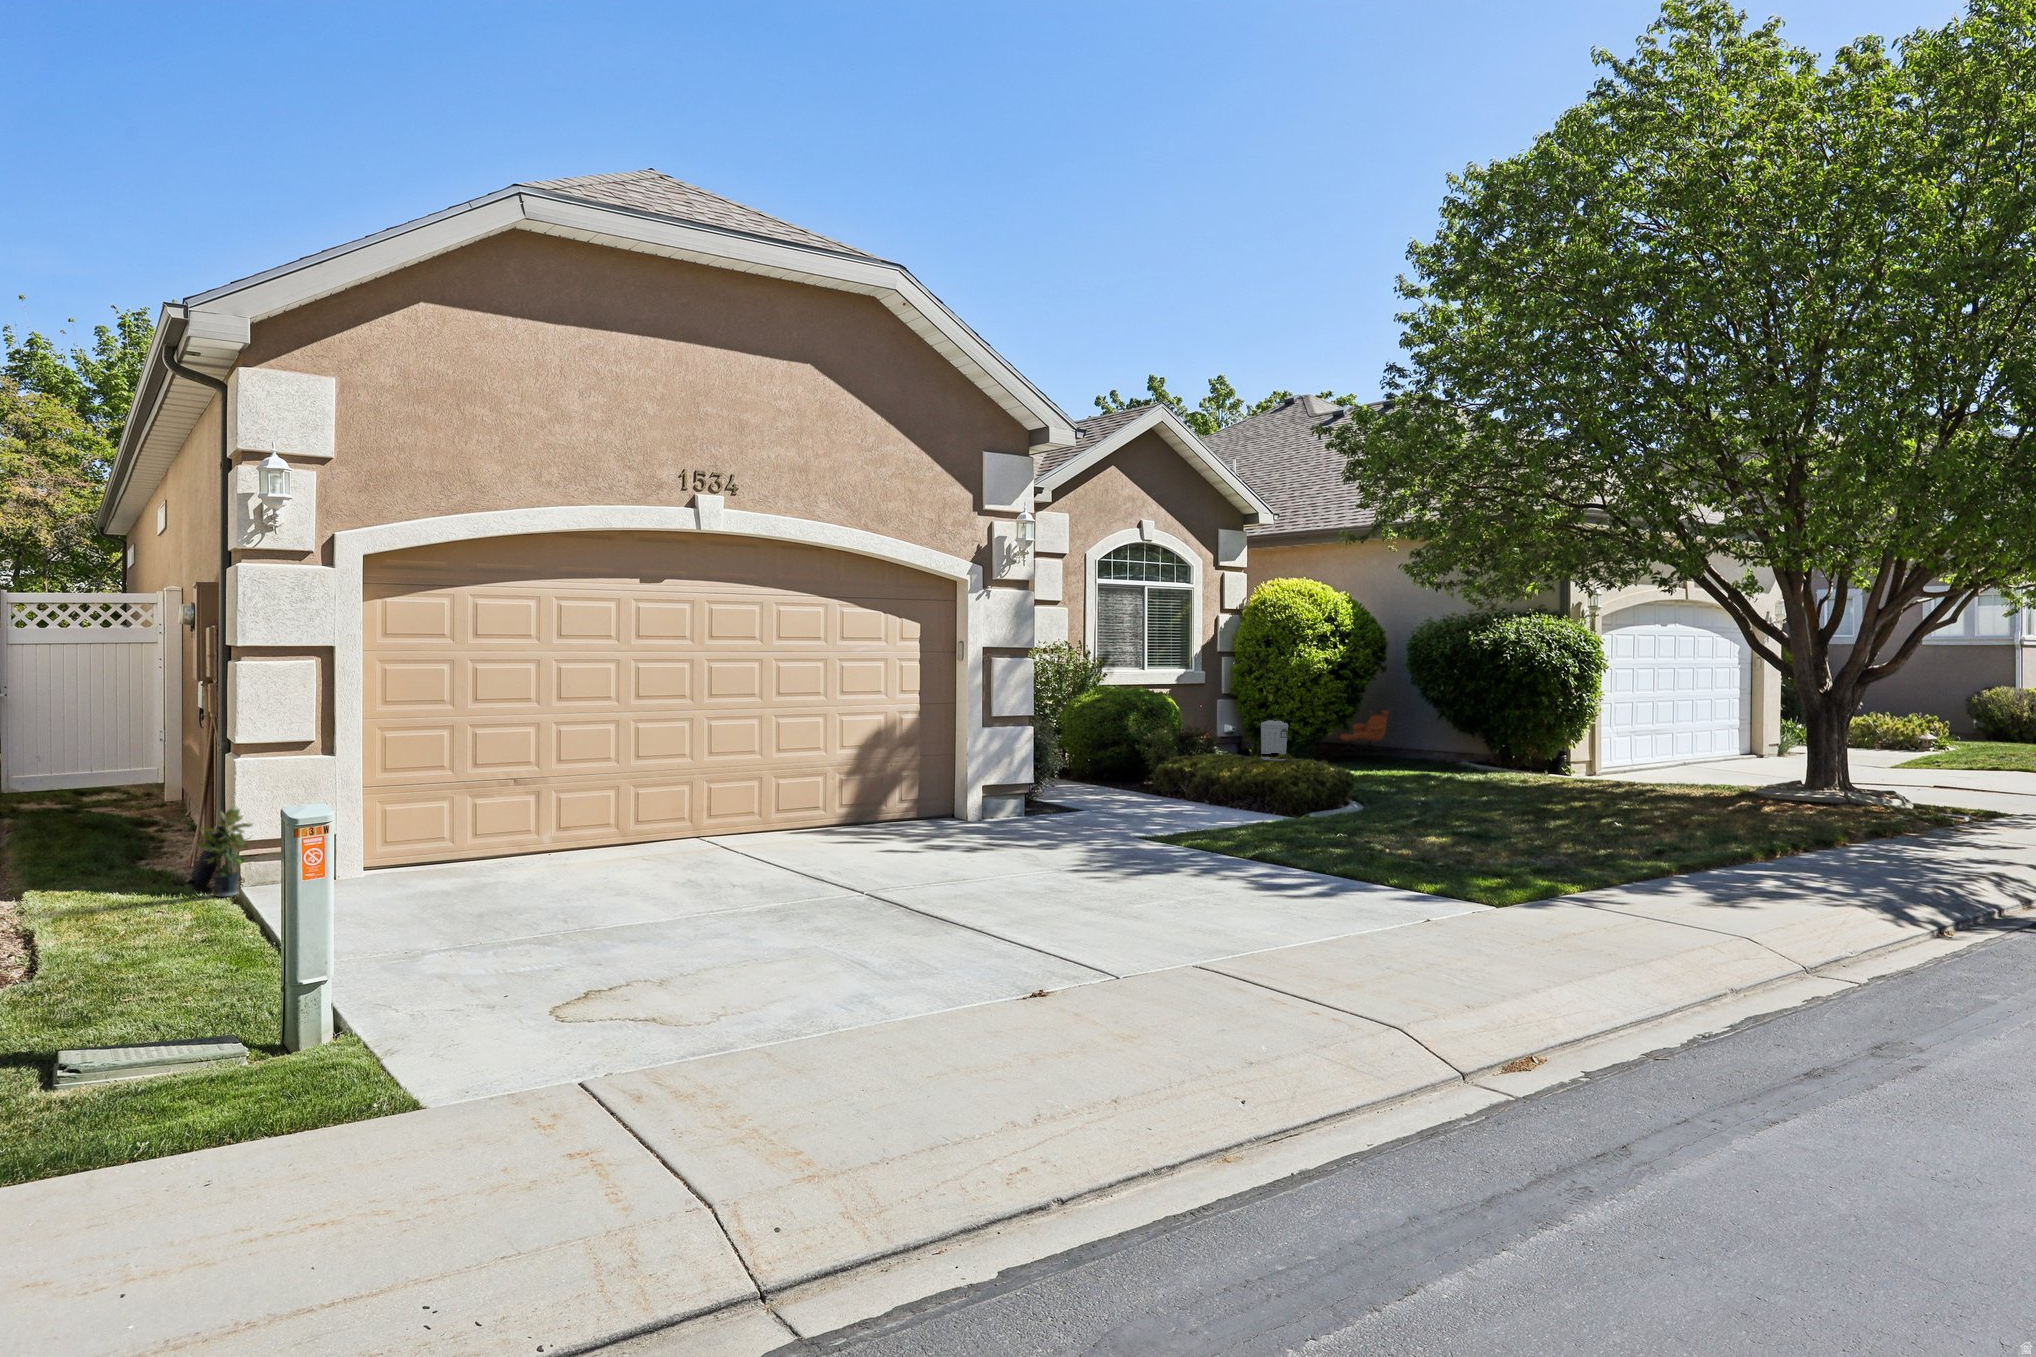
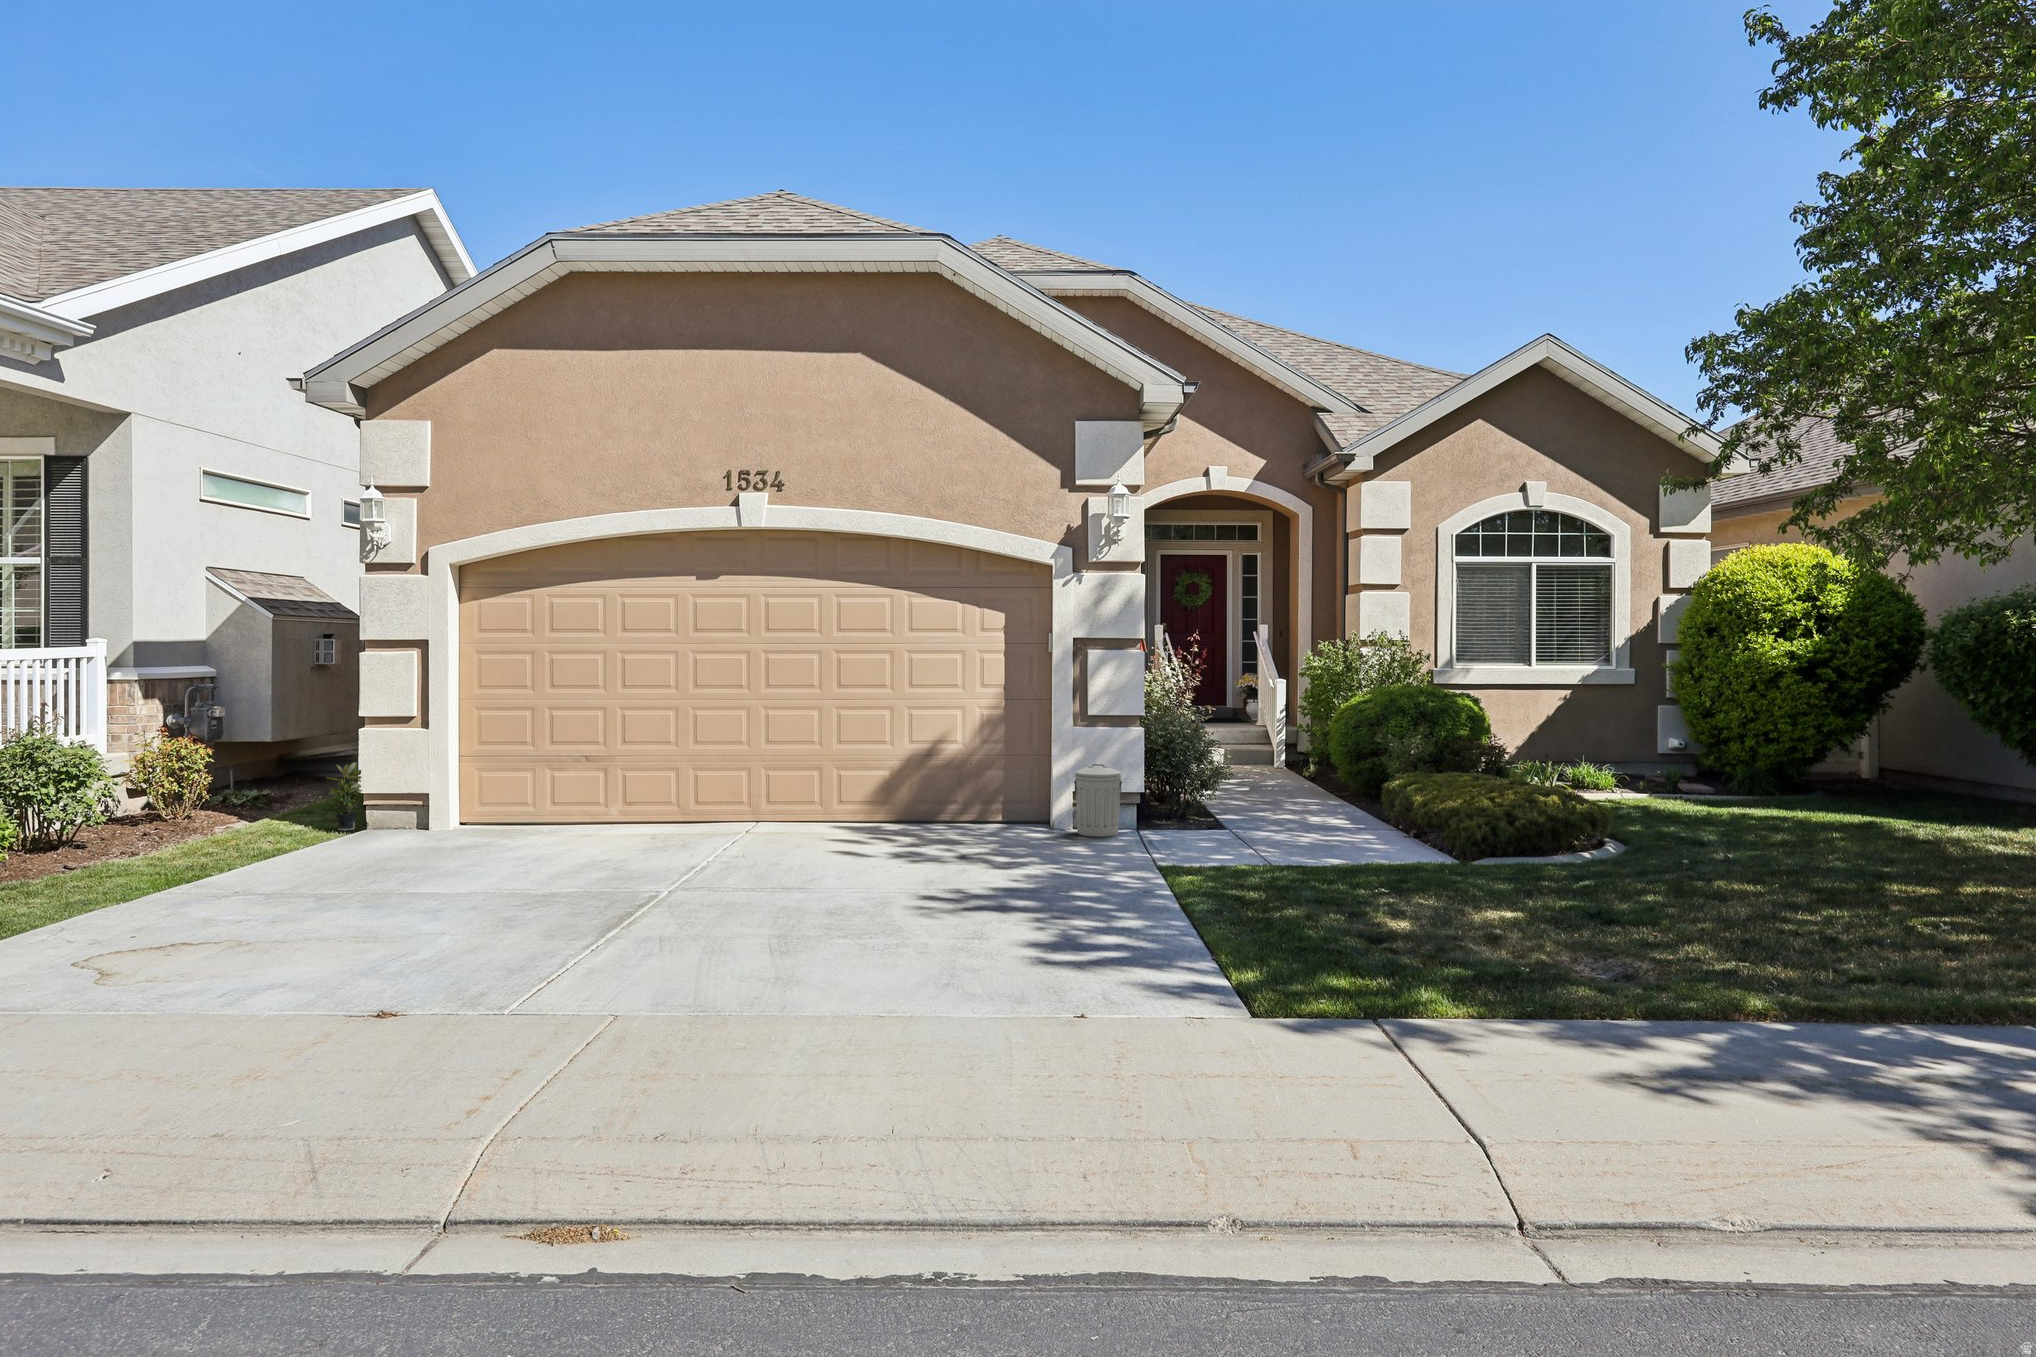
lounge chair: present [1340,711,1388,751] -> none [1877,728,1975,792]
trash can: present [1261,719,1288,761] -> present [1074,764,1122,836]

